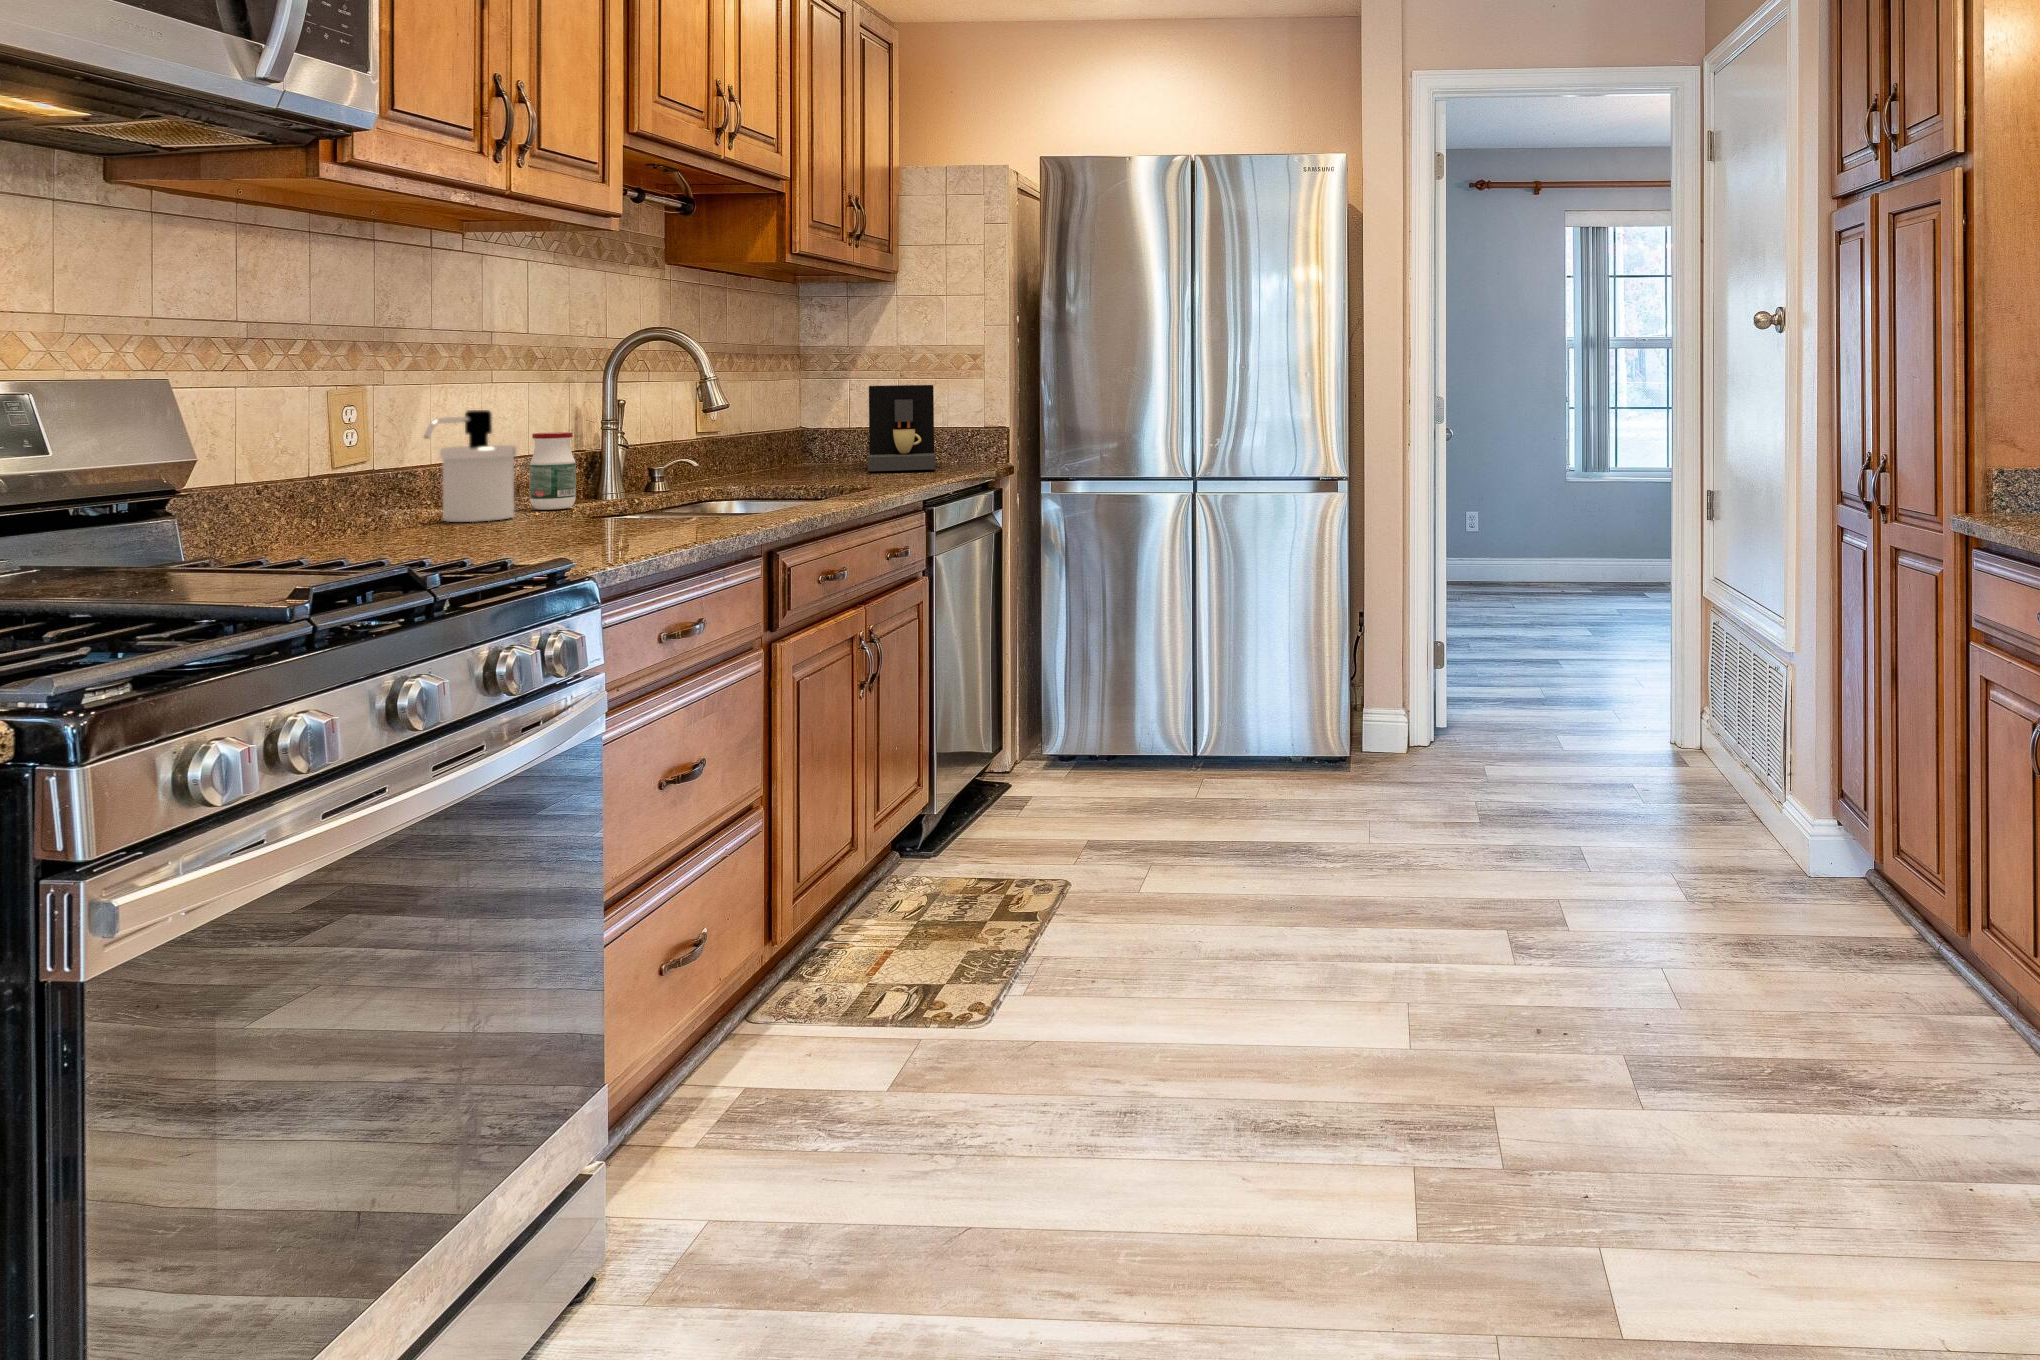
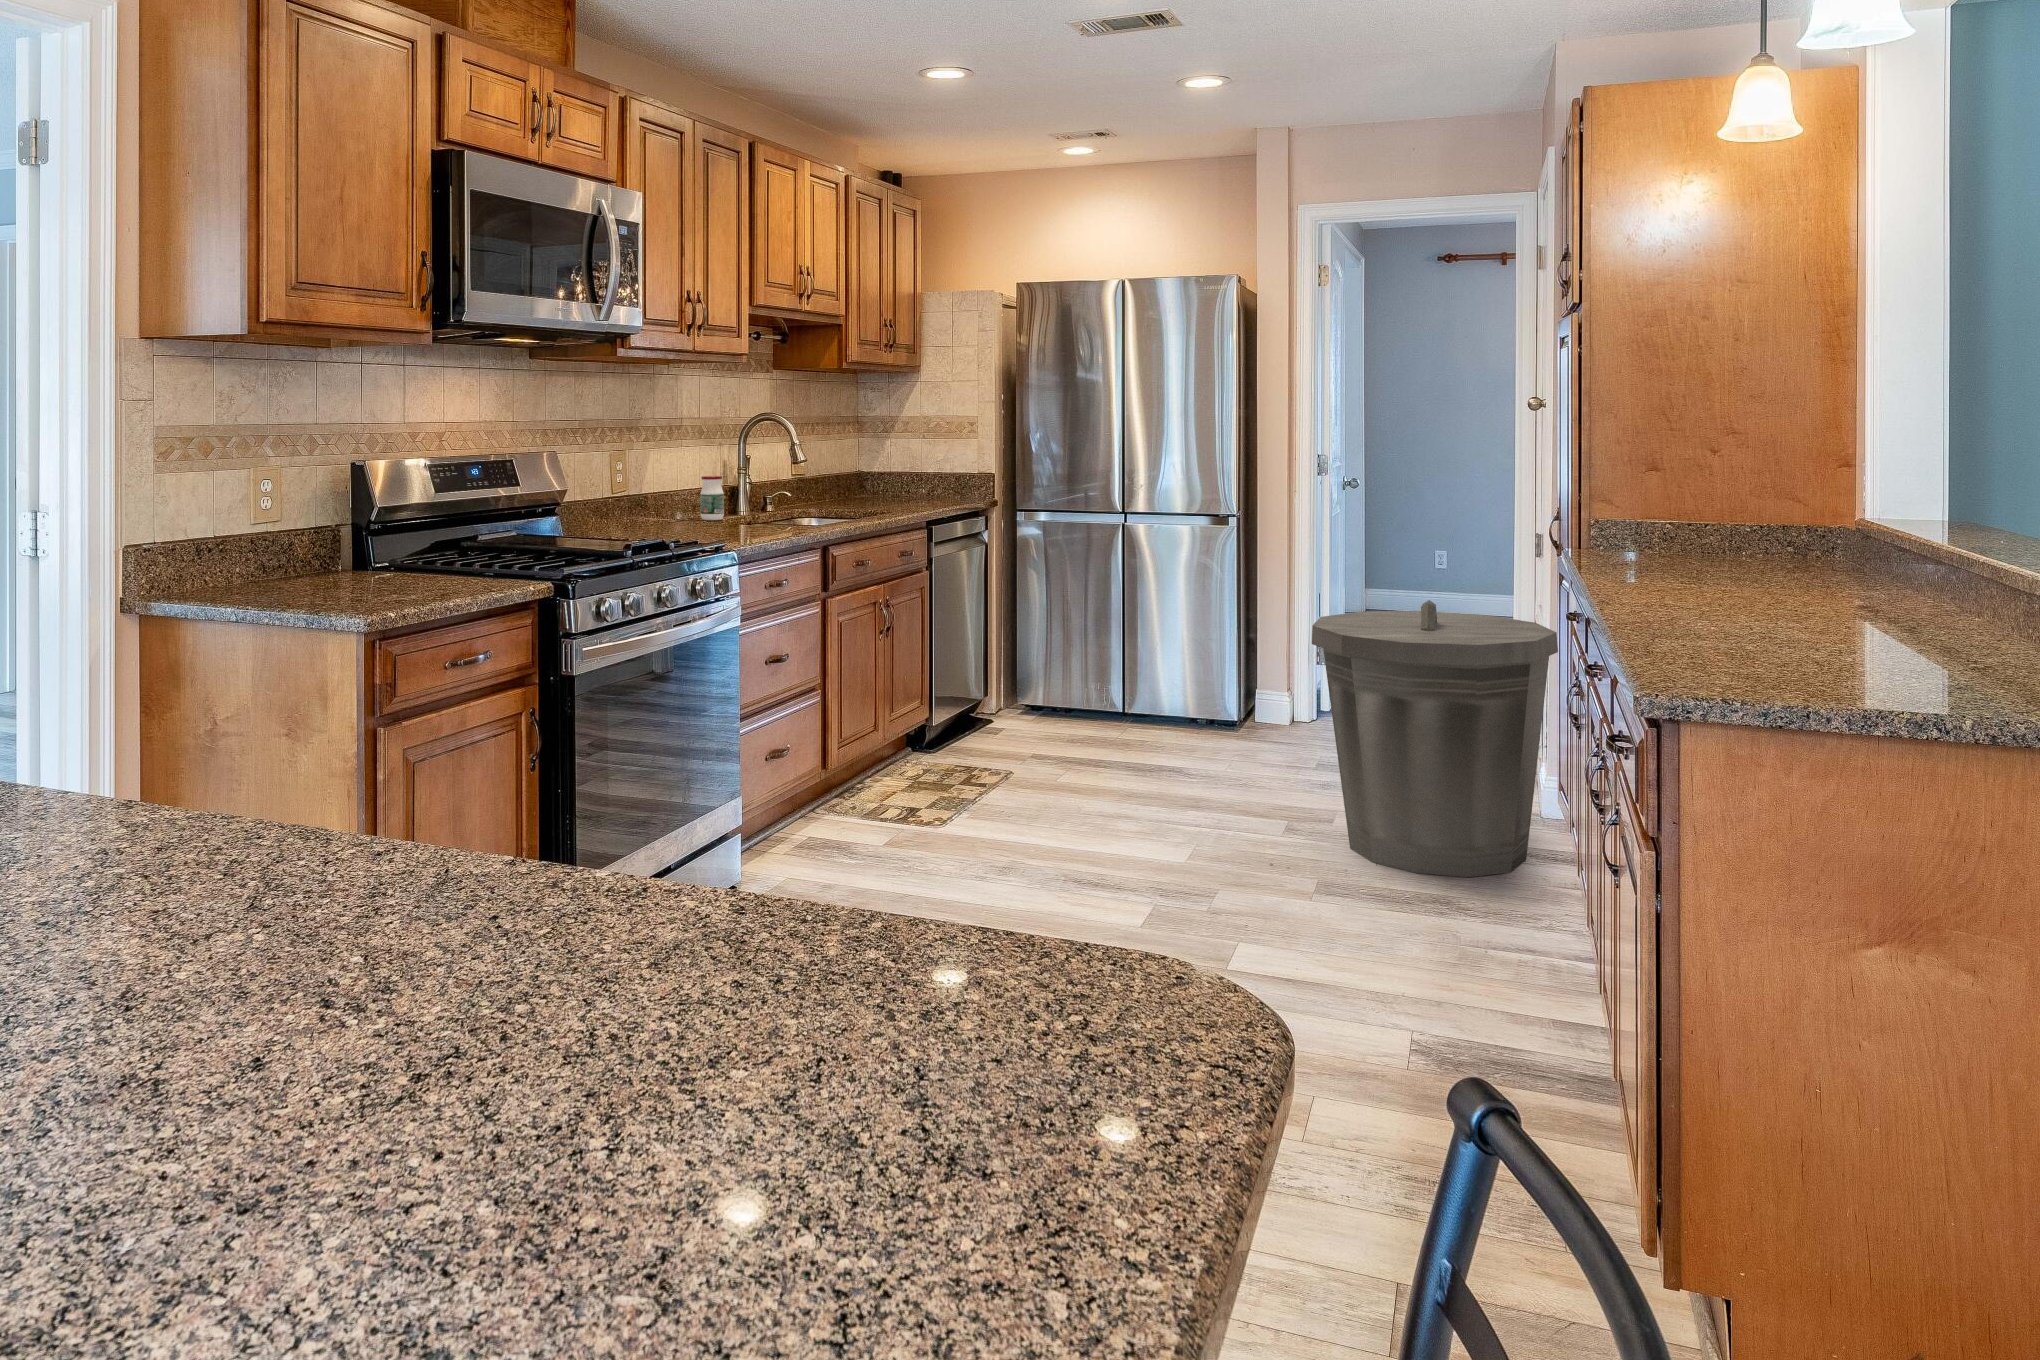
coffee maker: present [868,385,935,471] -> none [898,443,945,503]
soap dispenser: present [424,410,517,522] -> none [651,464,695,525]
trash can: none [1563,594,1917,1022] -> present [1312,600,1558,877]

